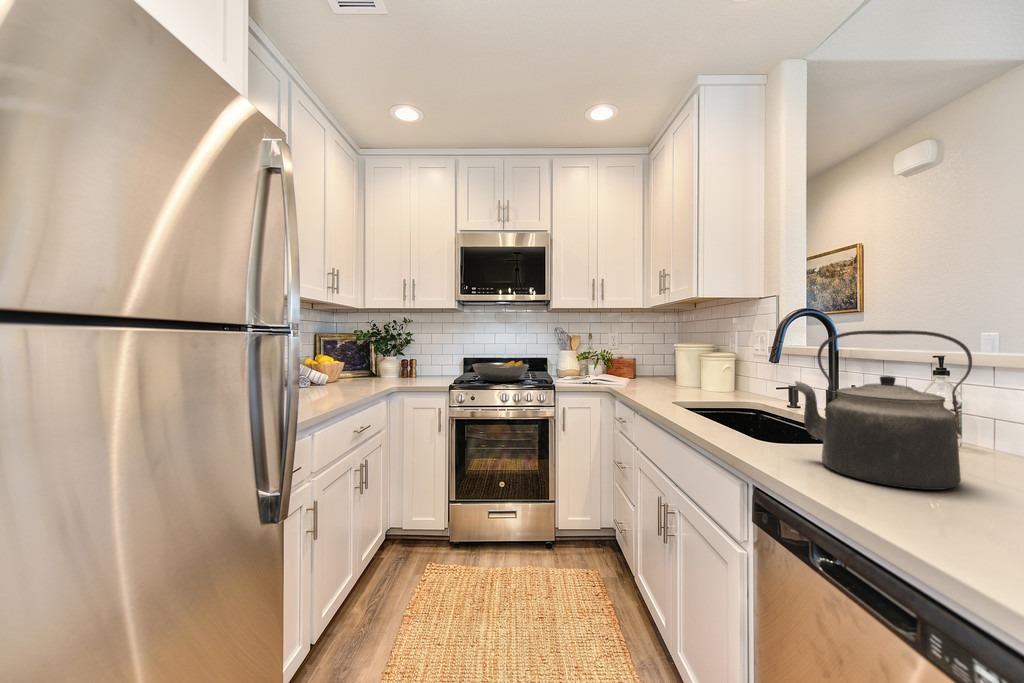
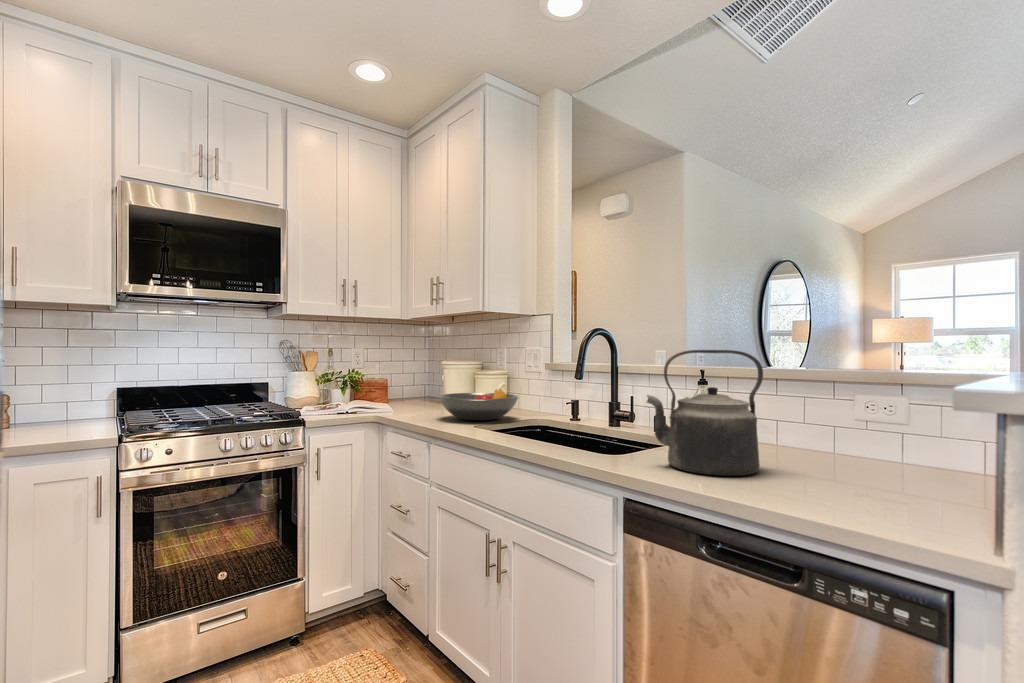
fruit bowl: present [472,361,529,382] -> present [439,389,518,421]

